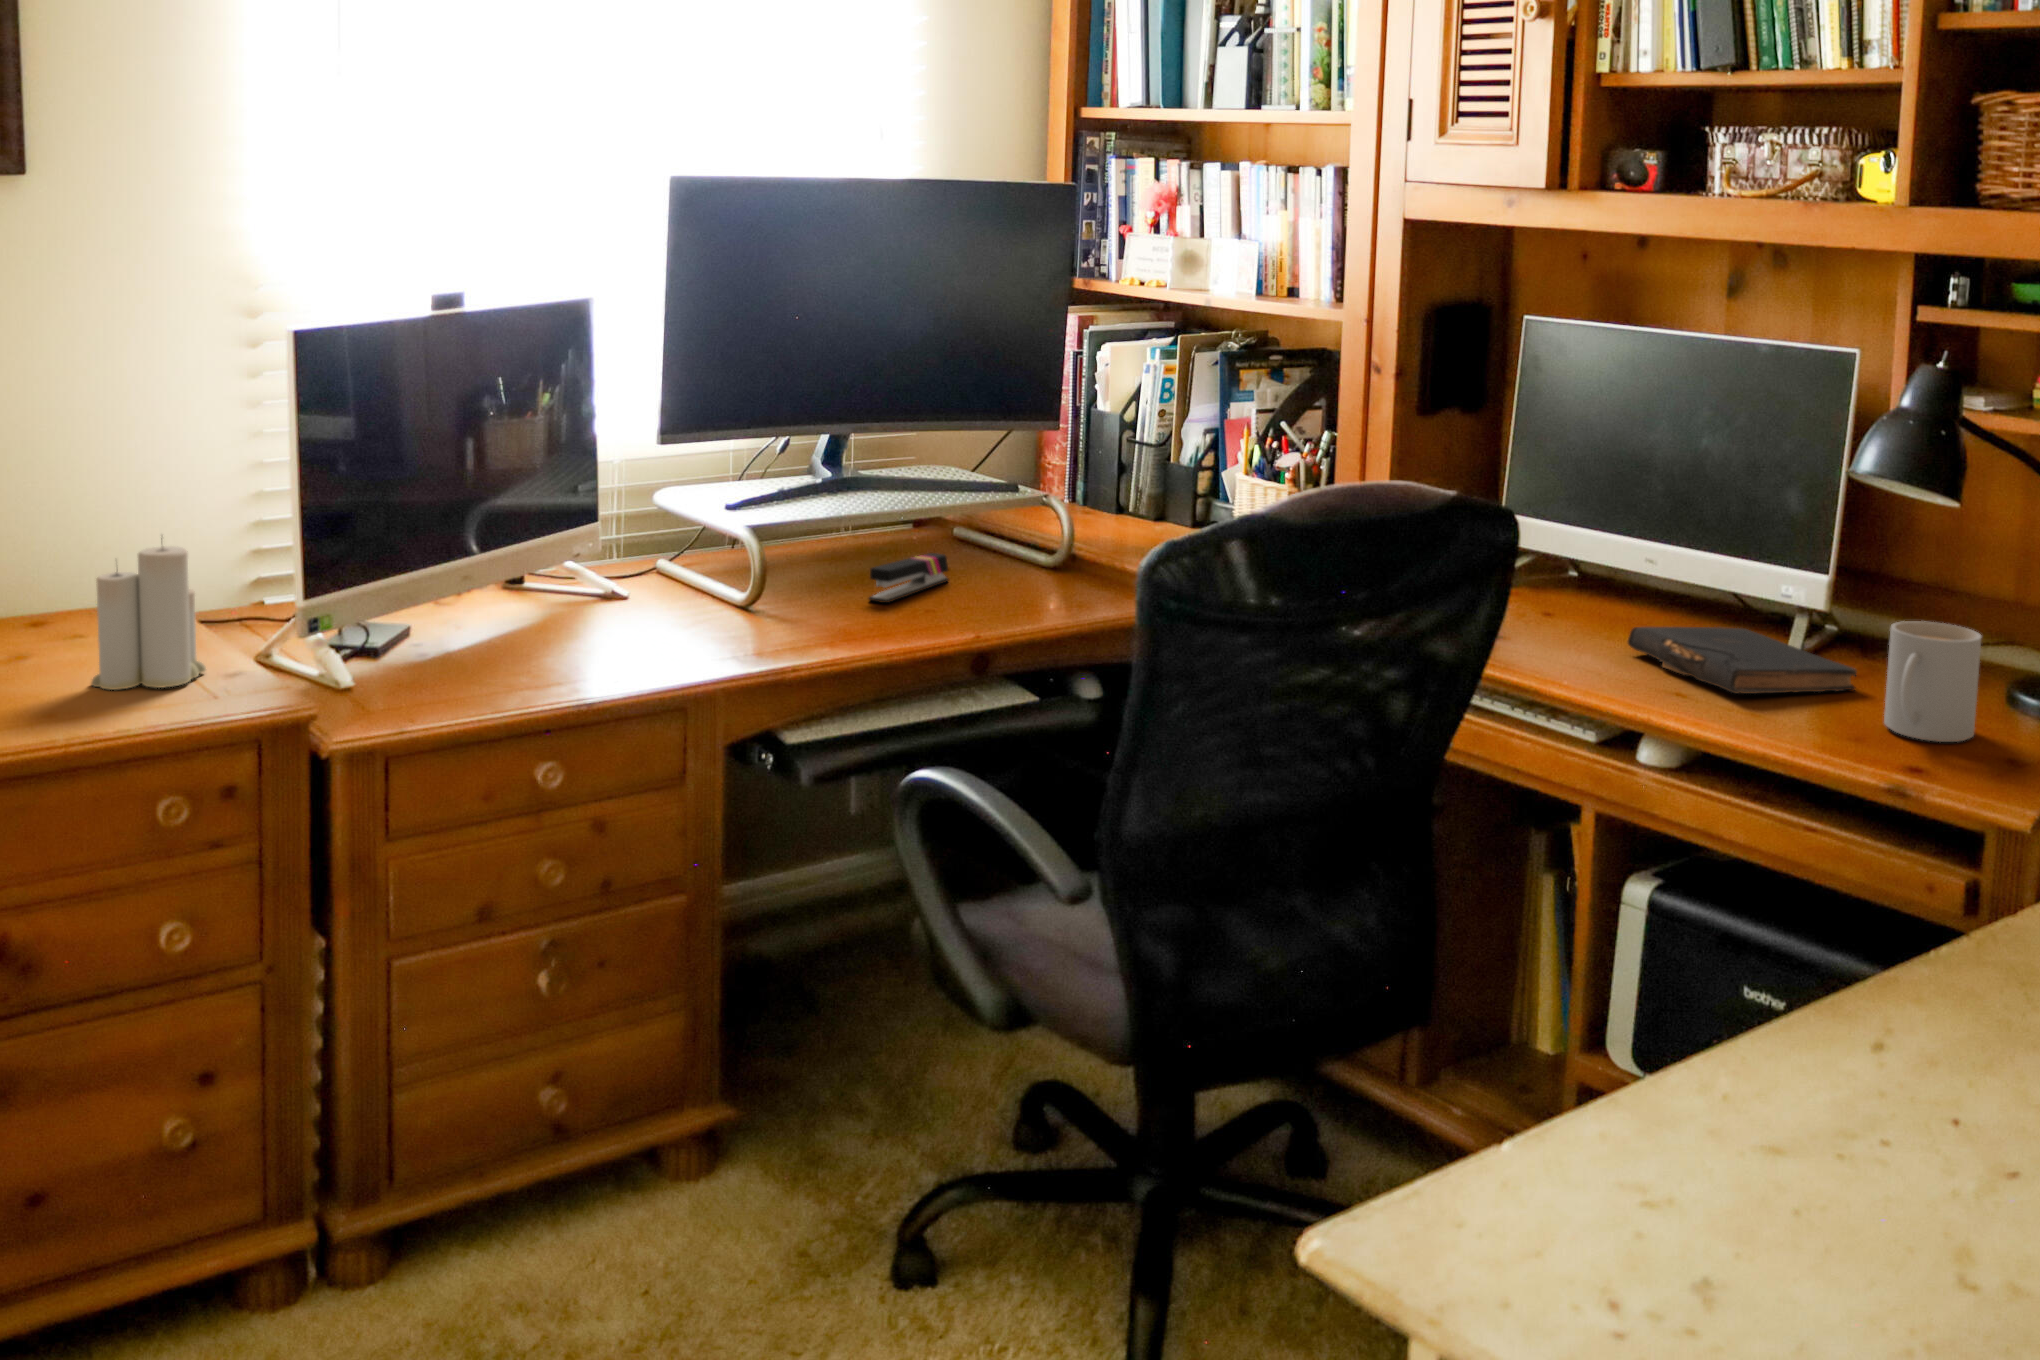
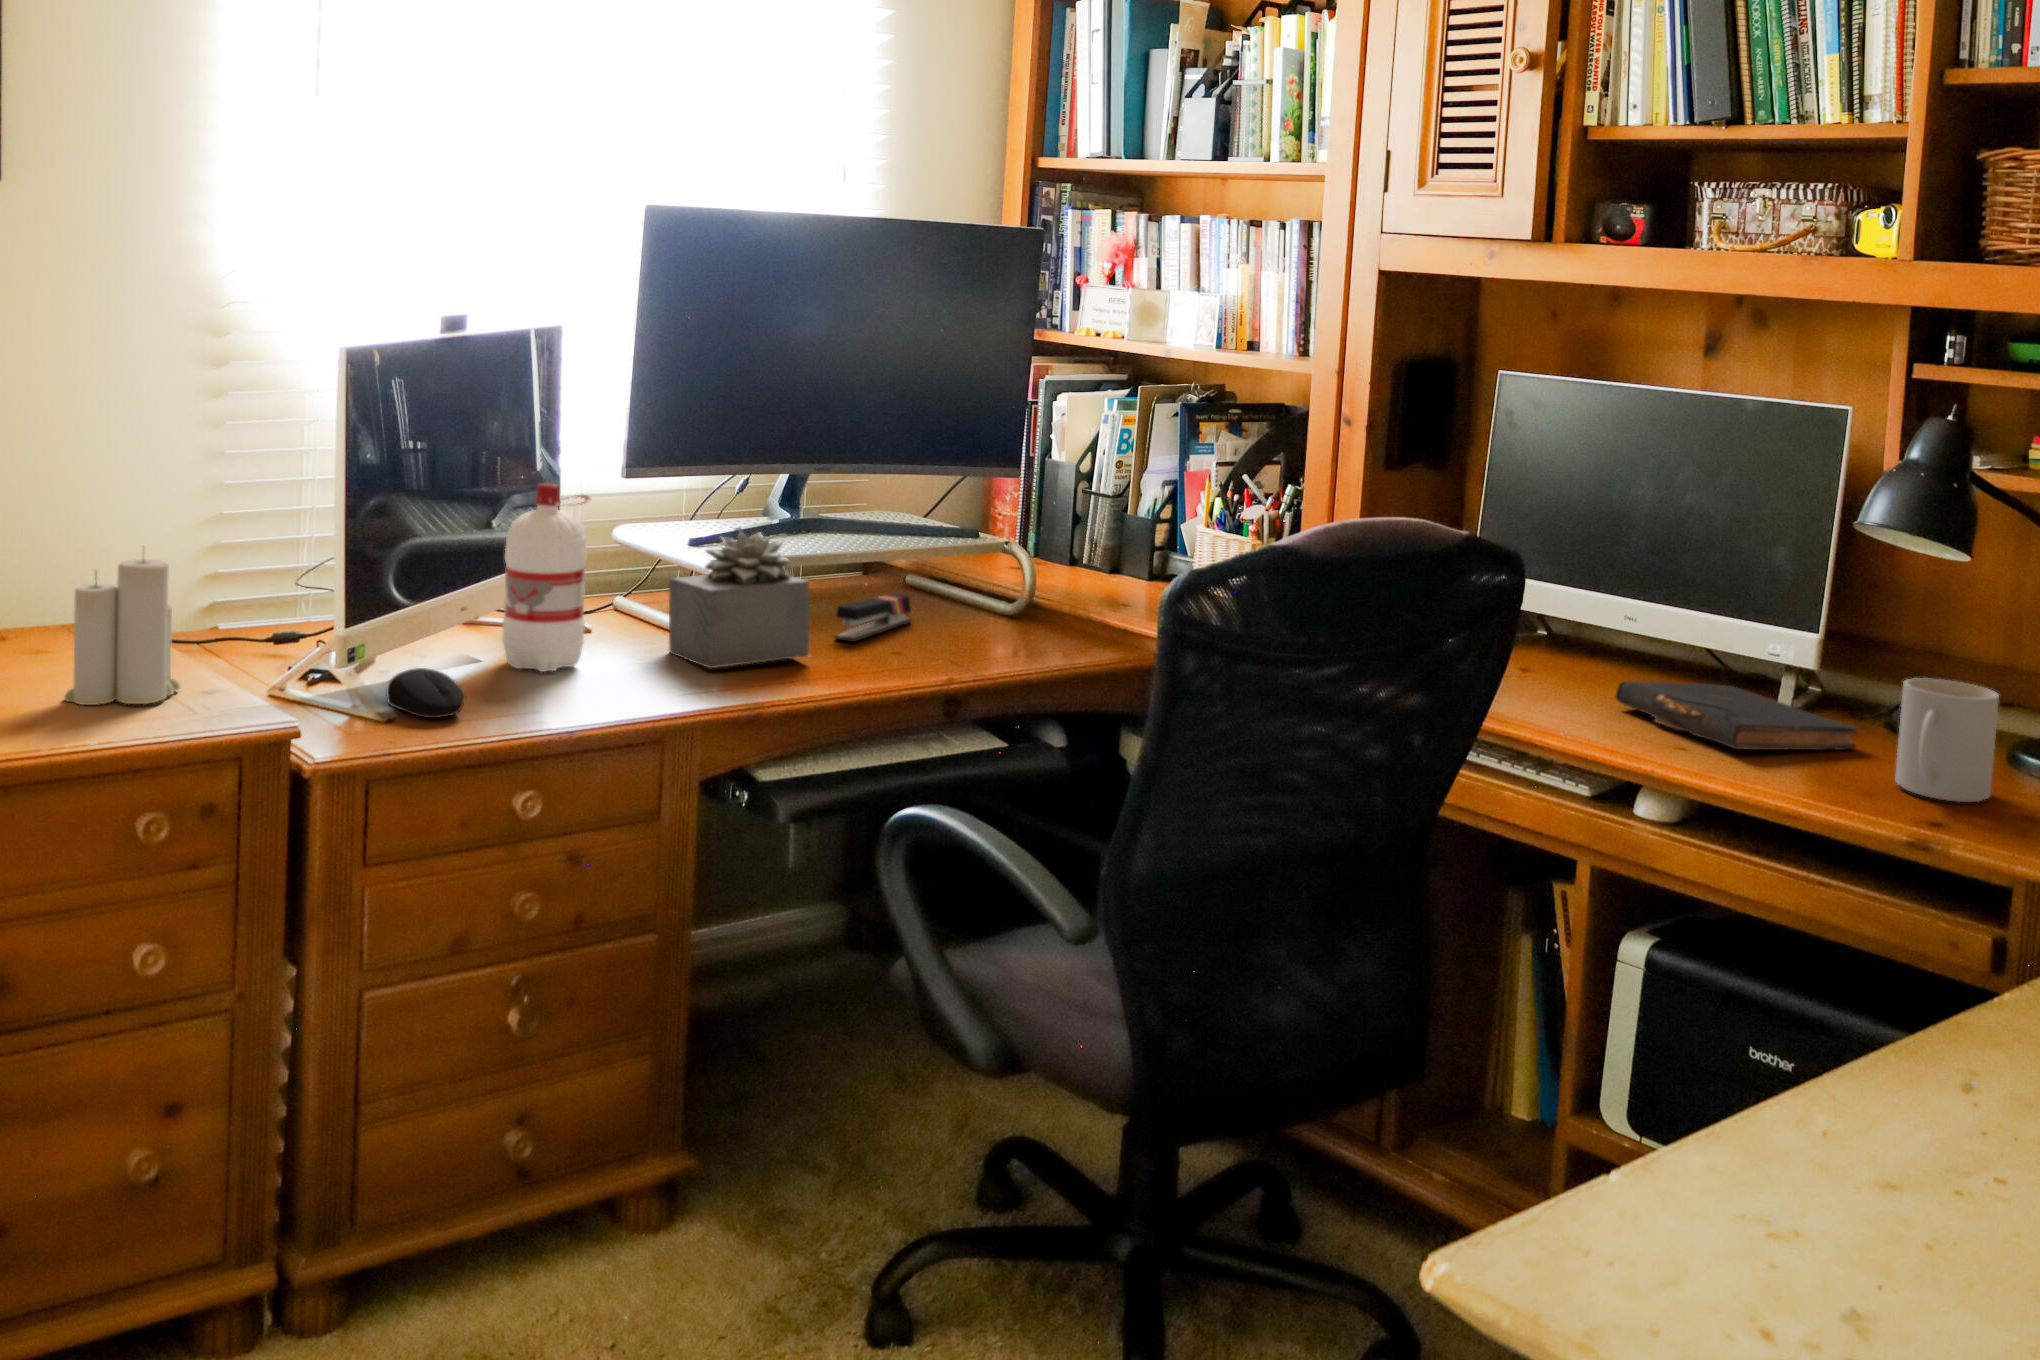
water bottle: none [532,457,614,642] -> present [502,483,591,672]
succulent plant: none [699,496,840,634] -> present [669,531,809,668]
computer mouse: none [412,643,488,692] -> present [386,668,465,718]

